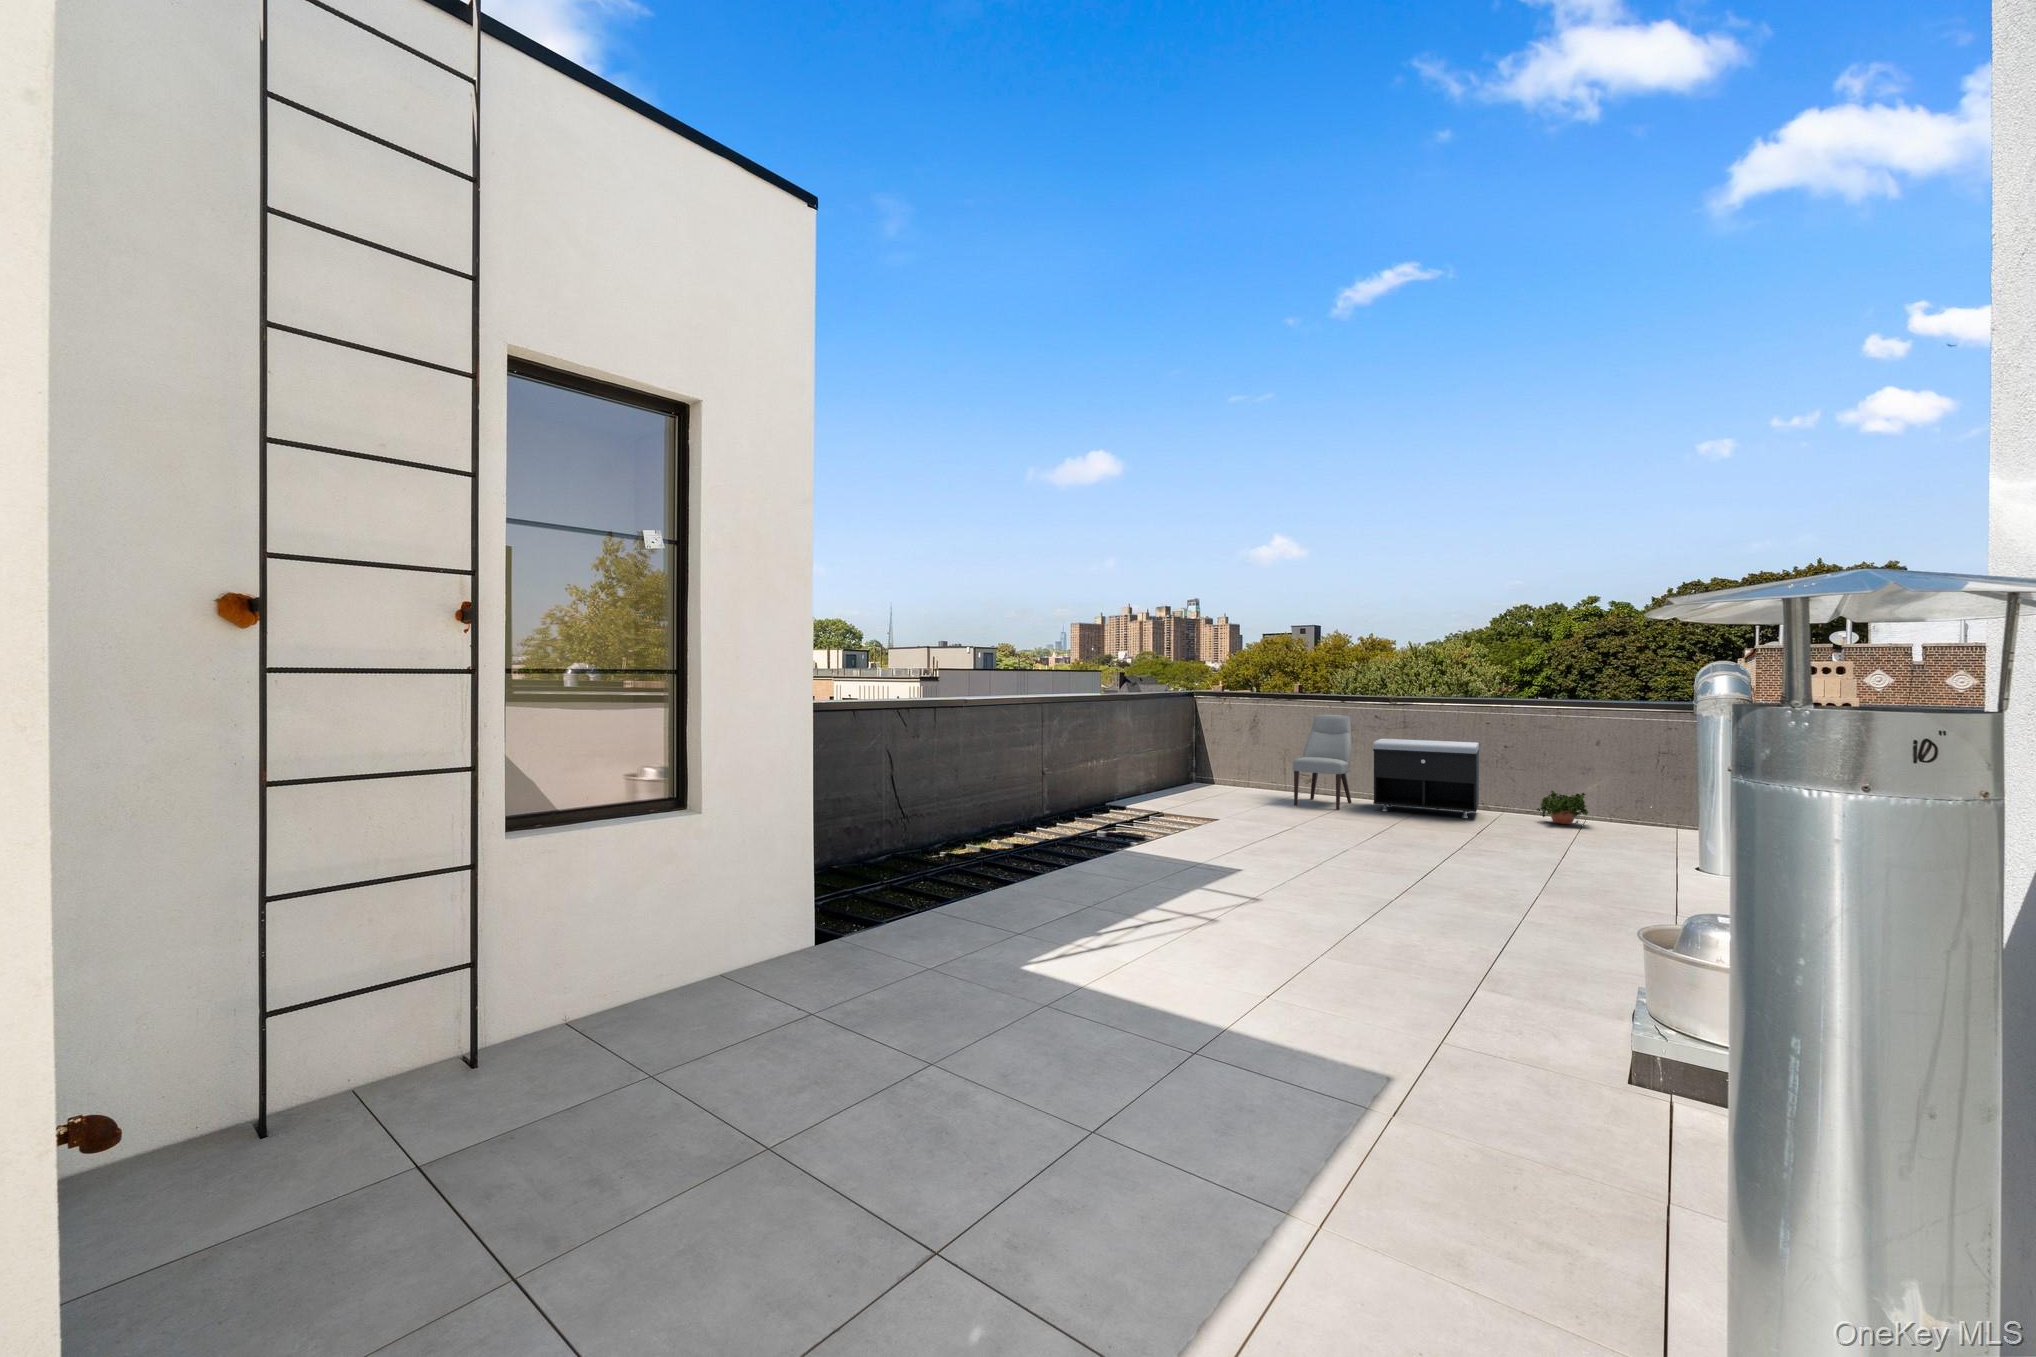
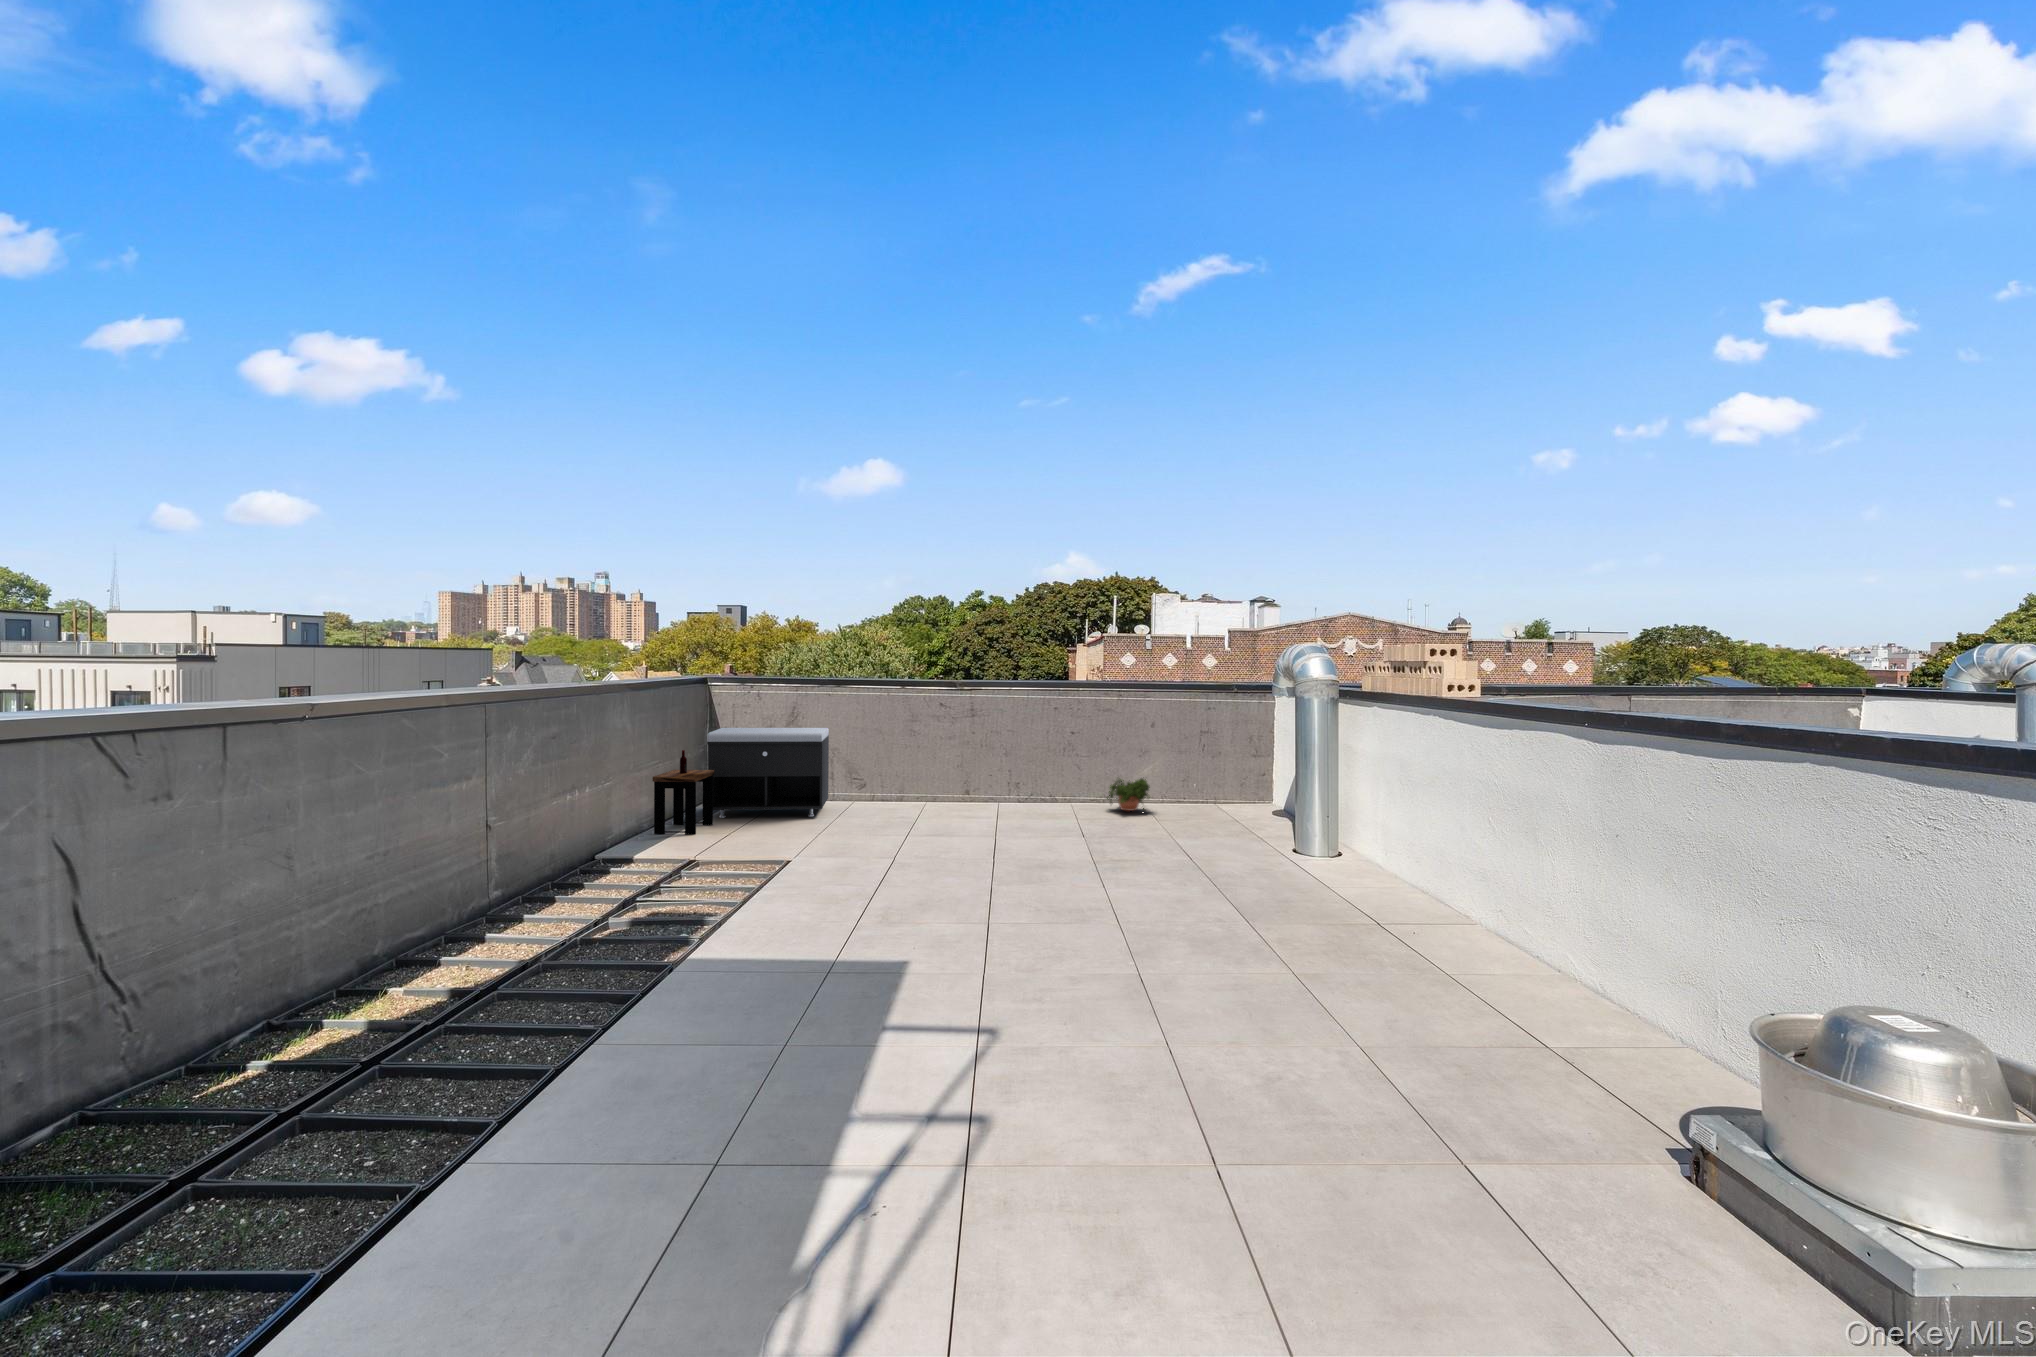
chair: present [1293,715,1352,809] -> none [854,702,918,821]
storage bench: present [1373,739,1479,818] -> present [707,728,829,818]
side table: none [1150,743,1192,800] -> present [652,750,714,834]

